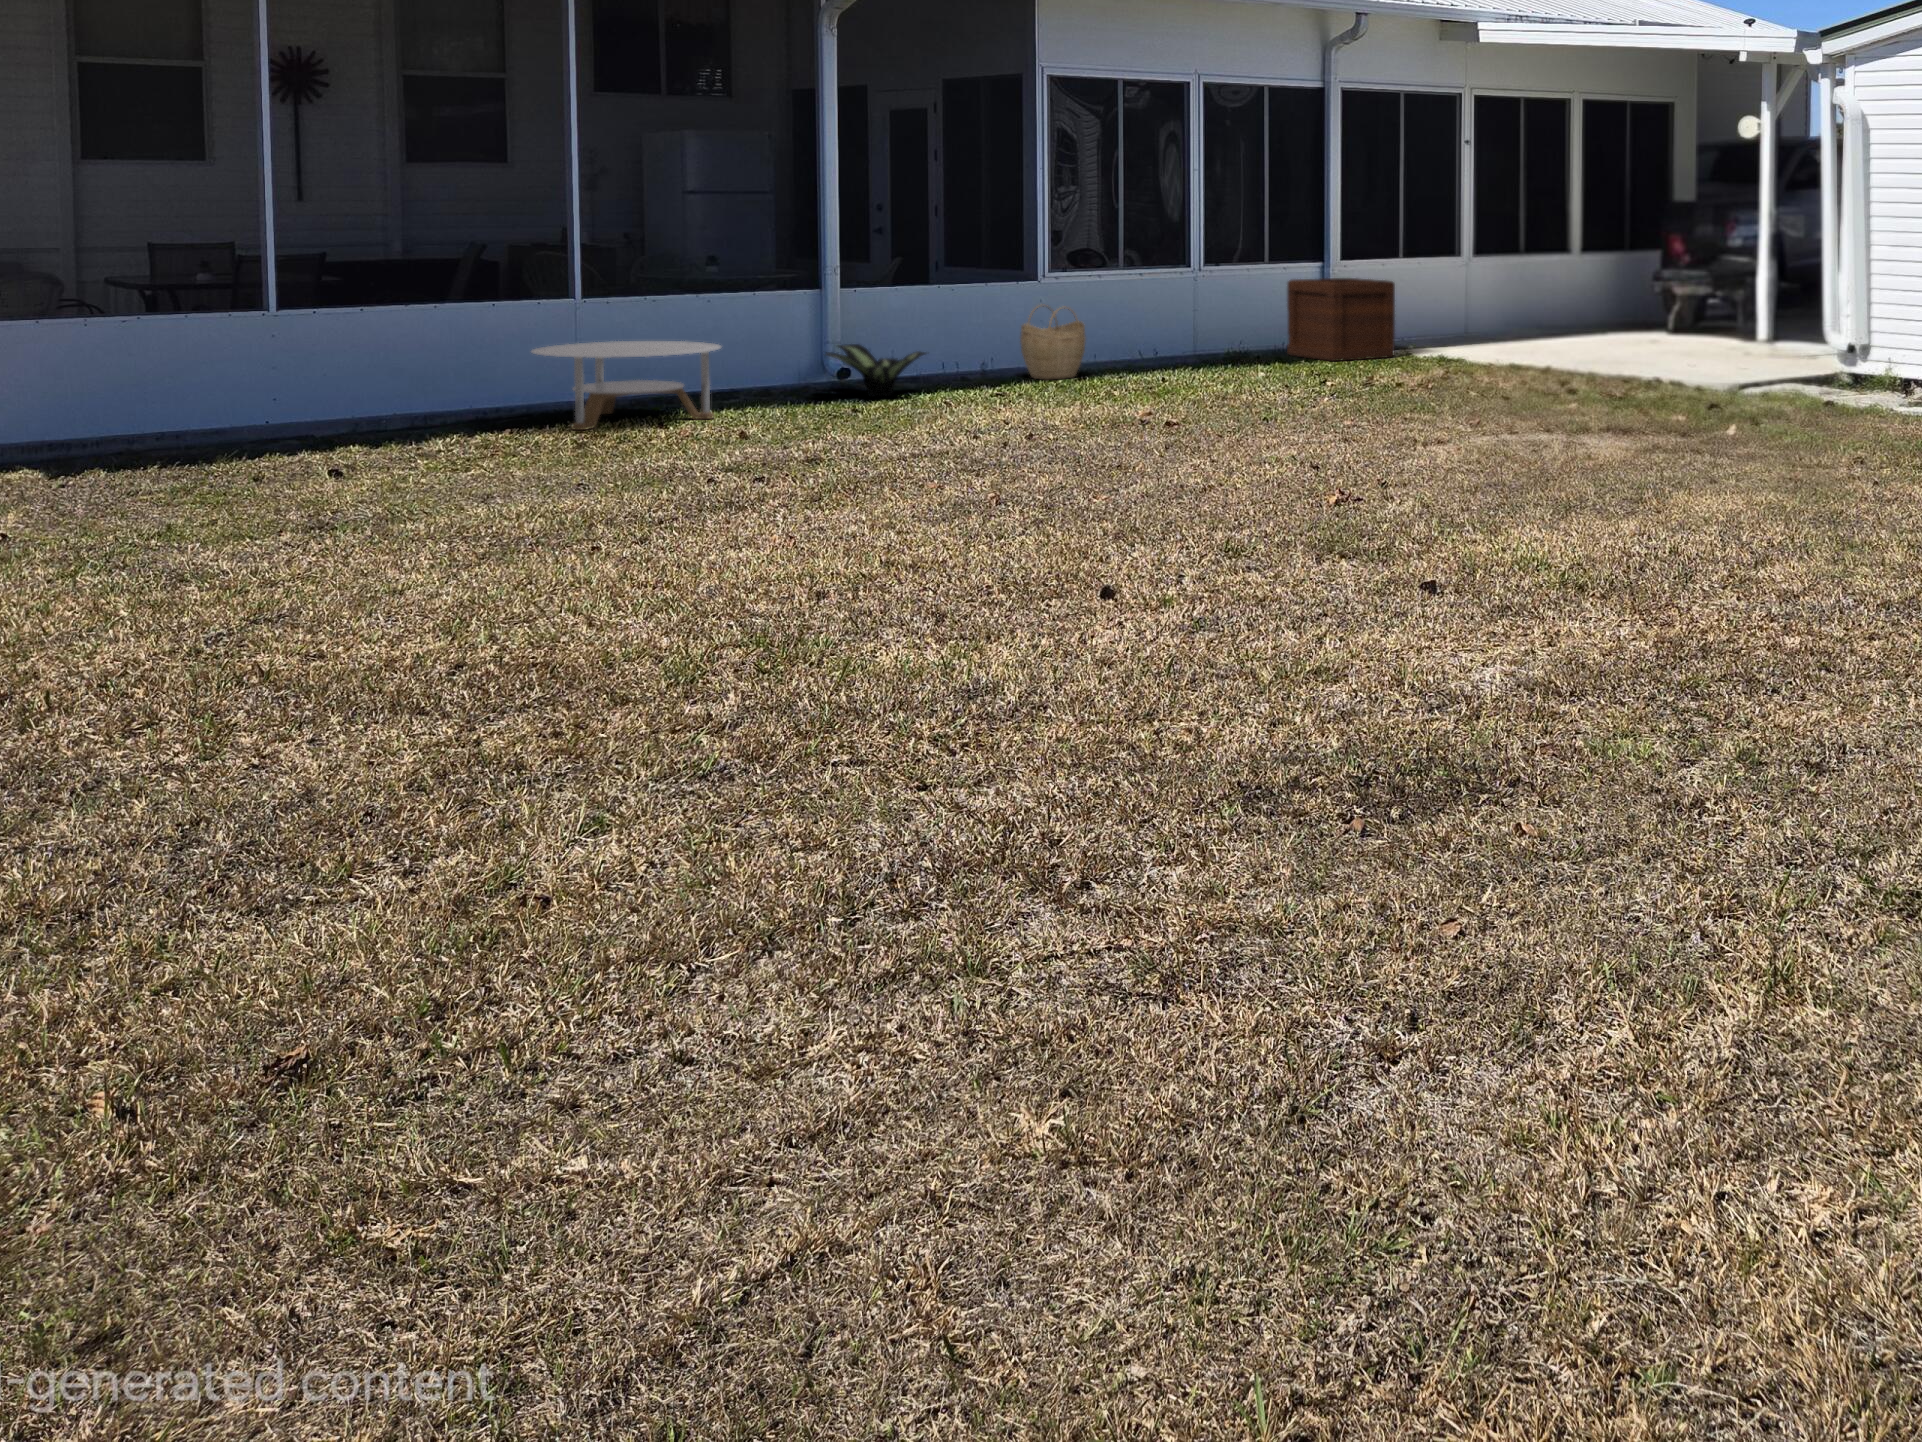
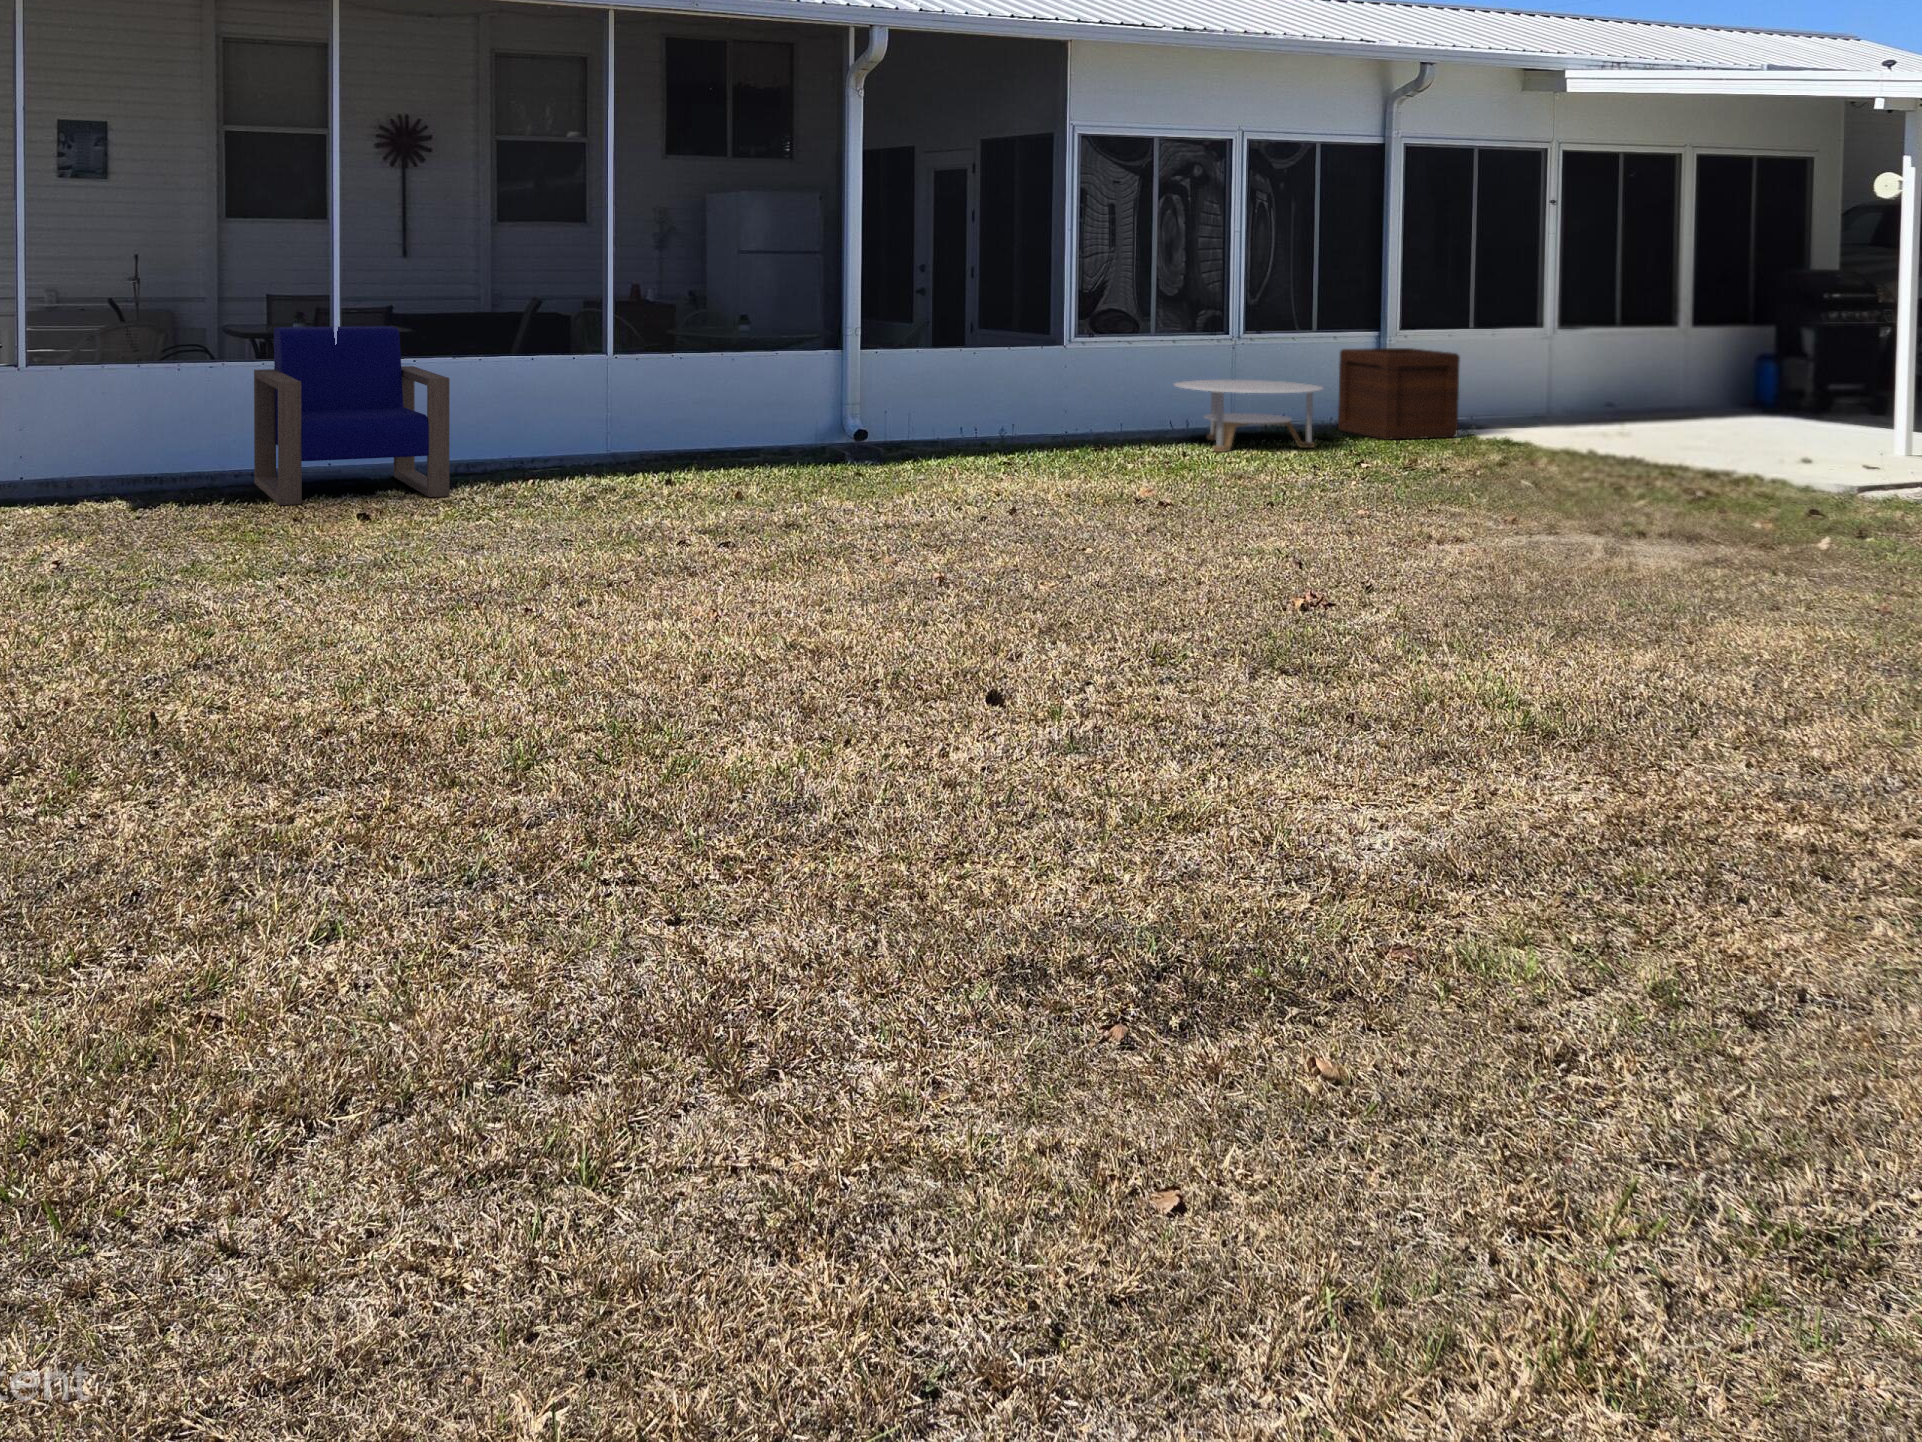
armchair: none [190,273,431,463] -> present [254,326,450,505]
woven basket: present [1020,307,1086,380] -> none [1042,370,1110,449]
round table: present [532,341,721,430] -> present [1174,380,1323,452]
potted plant: present [826,344,926,396] -> none [832,406,943,462]

